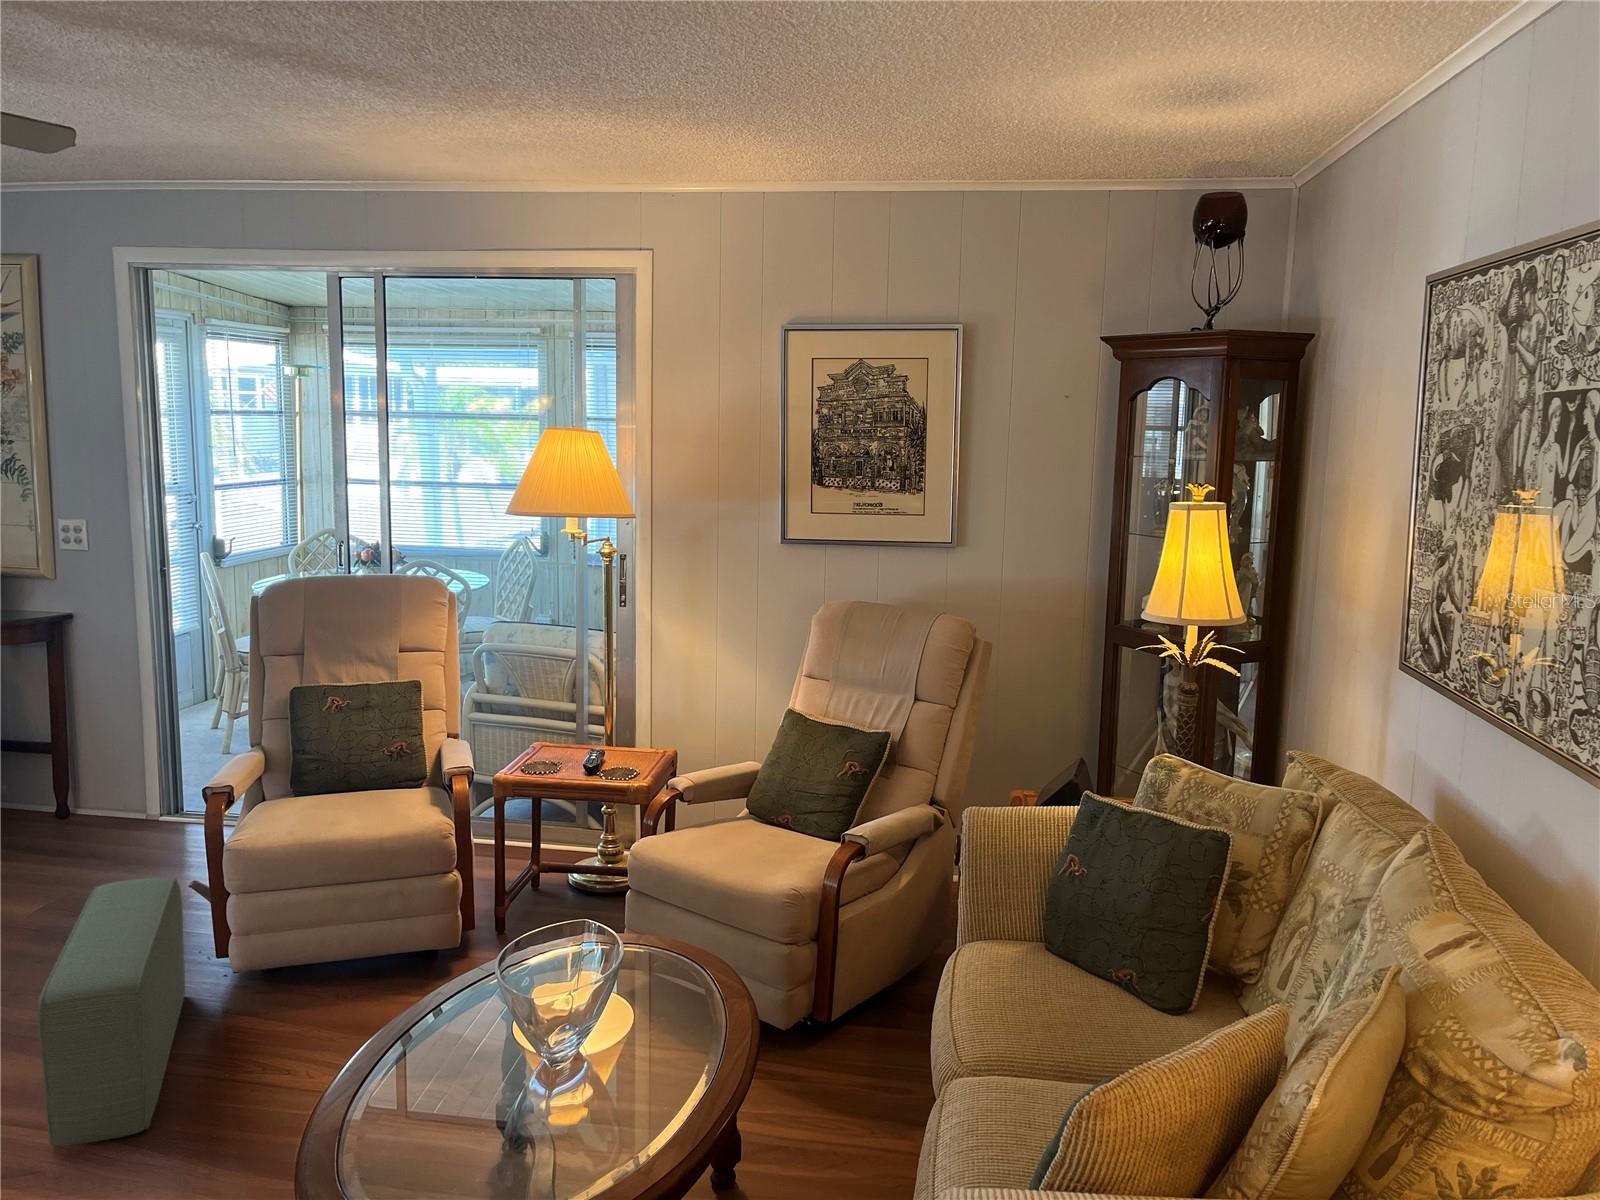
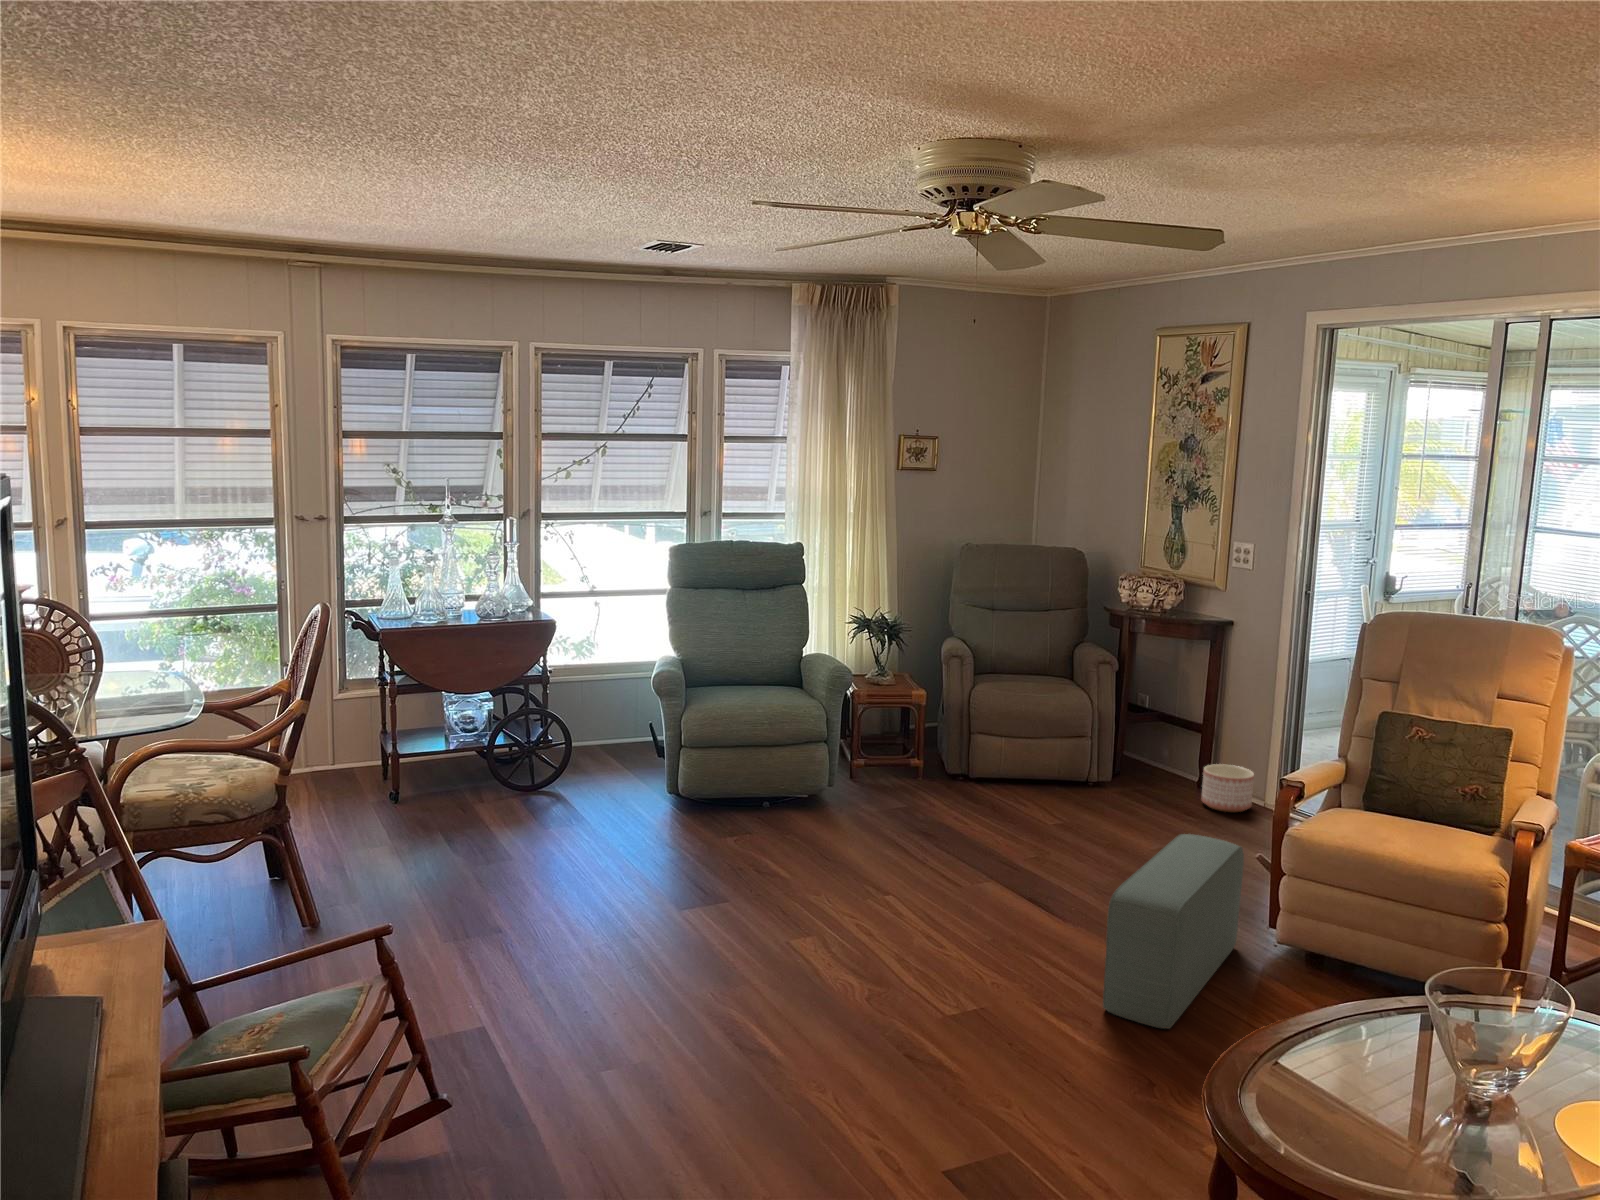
planter: none [67,782,134,840] -> present [1202,764,1254,812]

